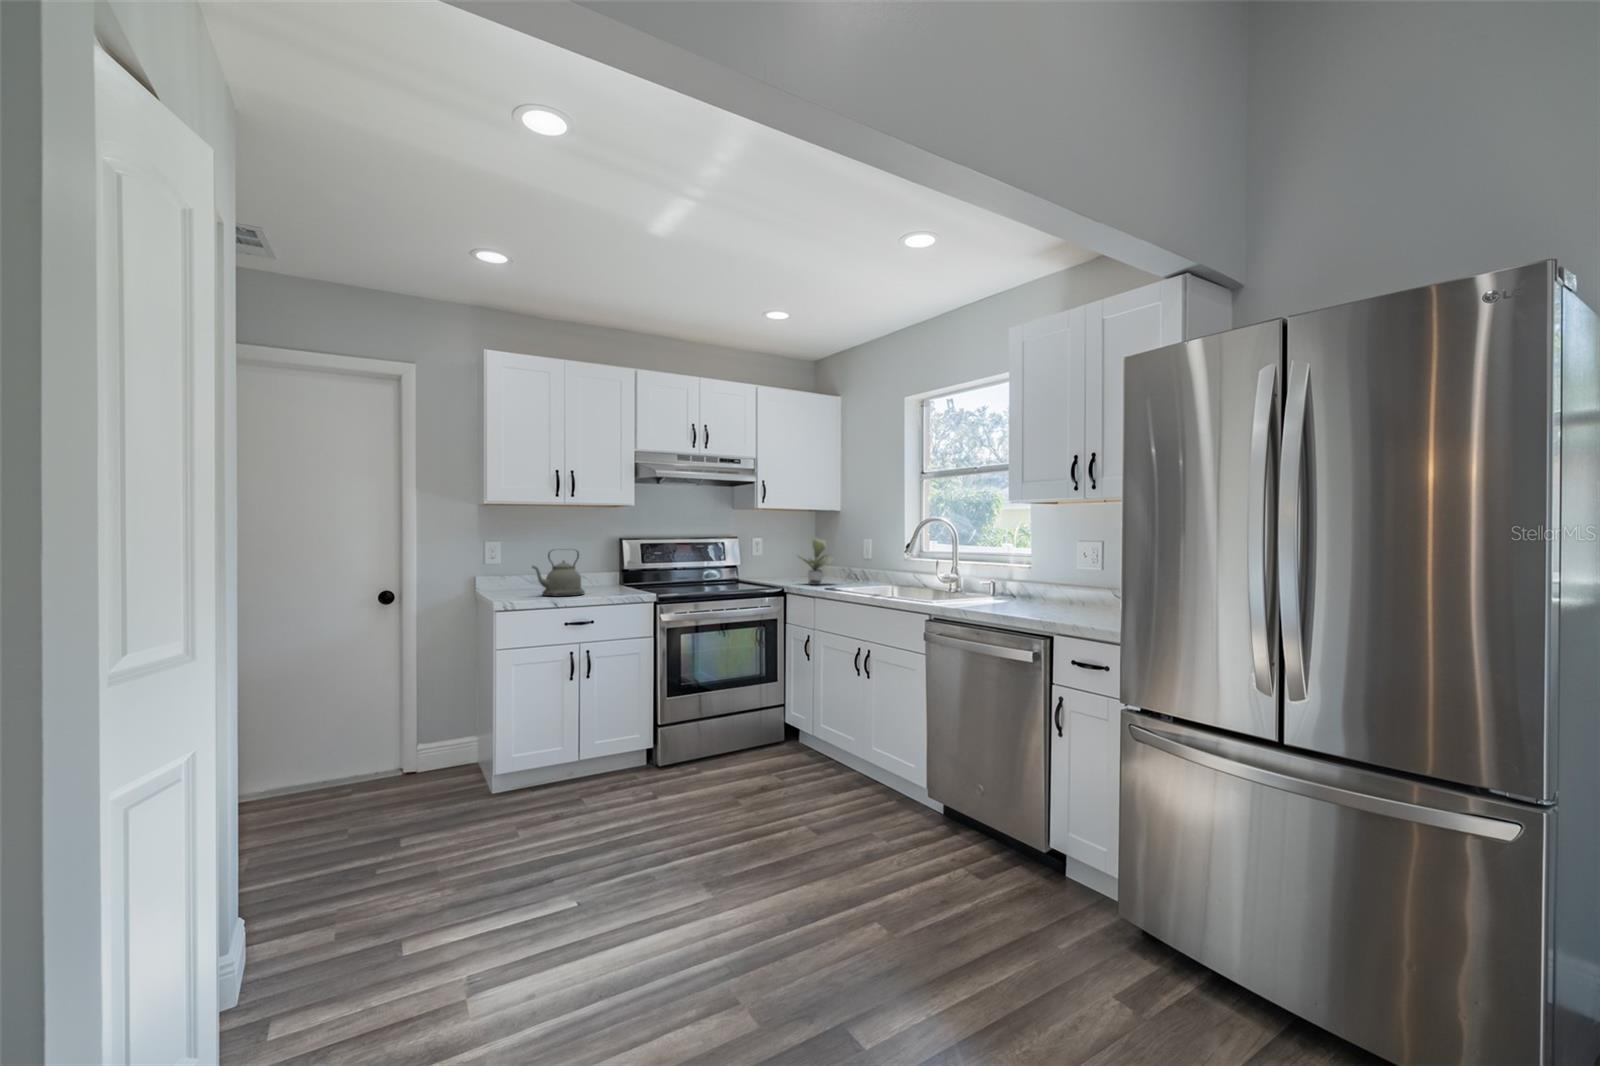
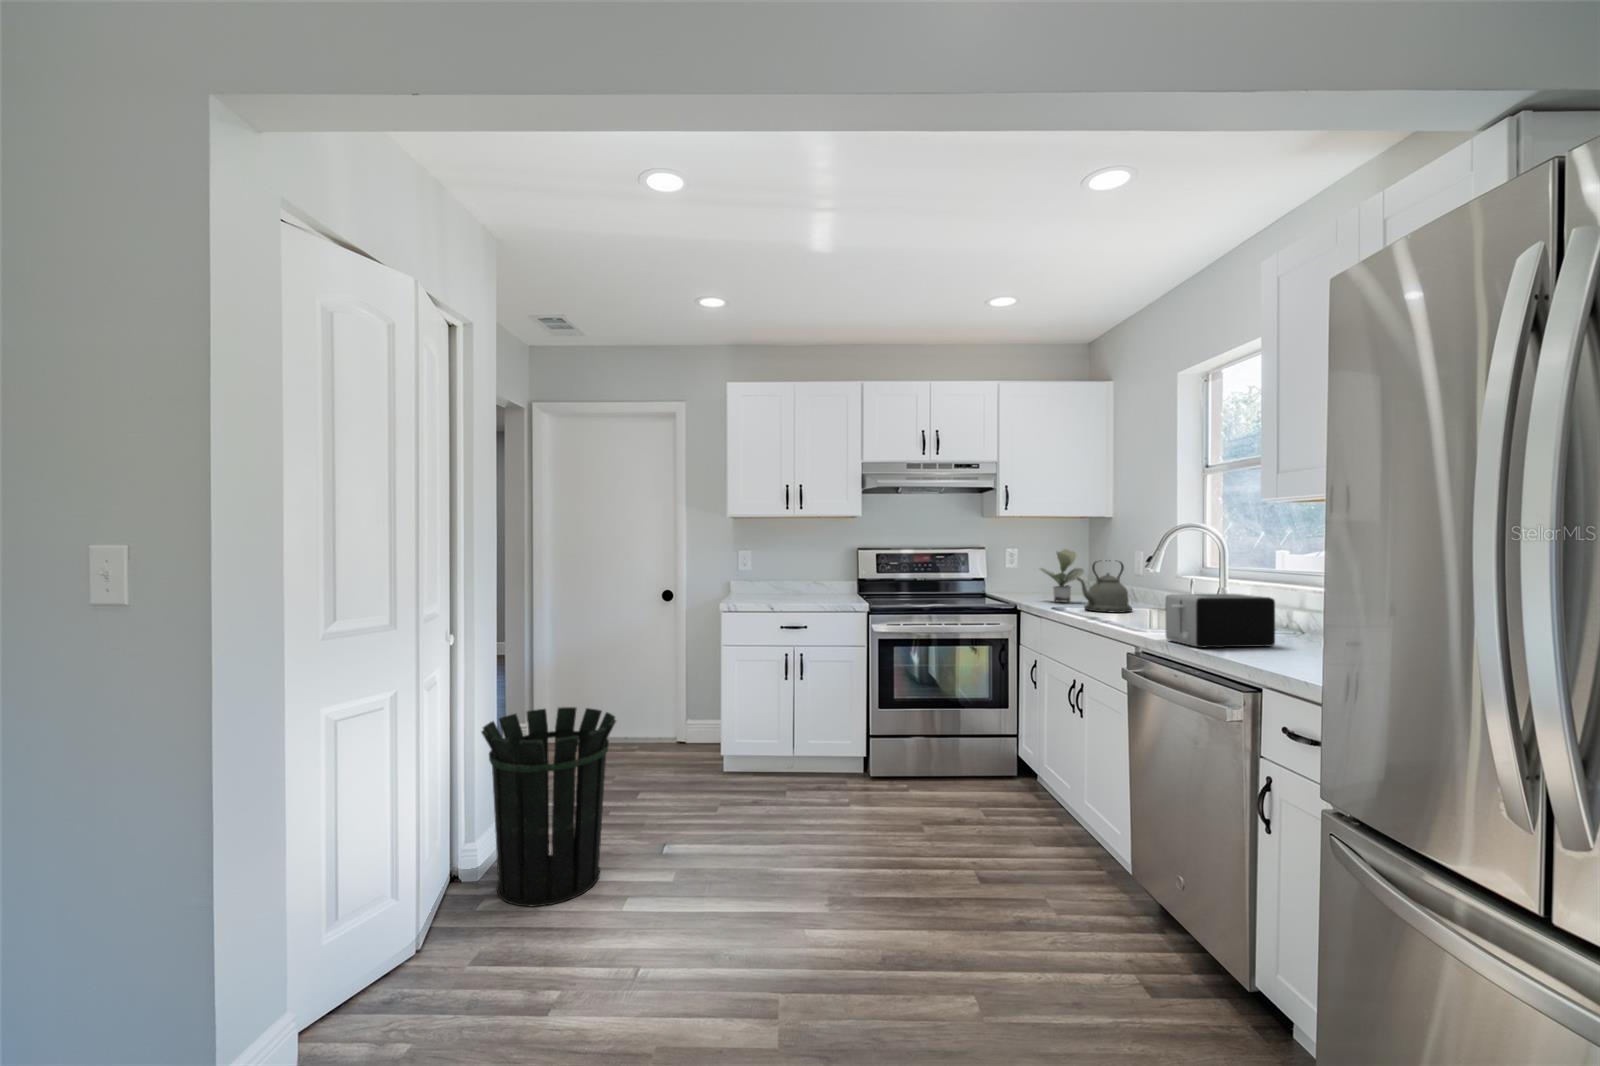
kettle: present [532,551,584,596] -> present [1077,560,1132,613]
toaster: none [949,569,1018,611] -> present [1166,594,1275,648]
waste bin: none [251,740,448,1010] -> present [481,707,616,907]

